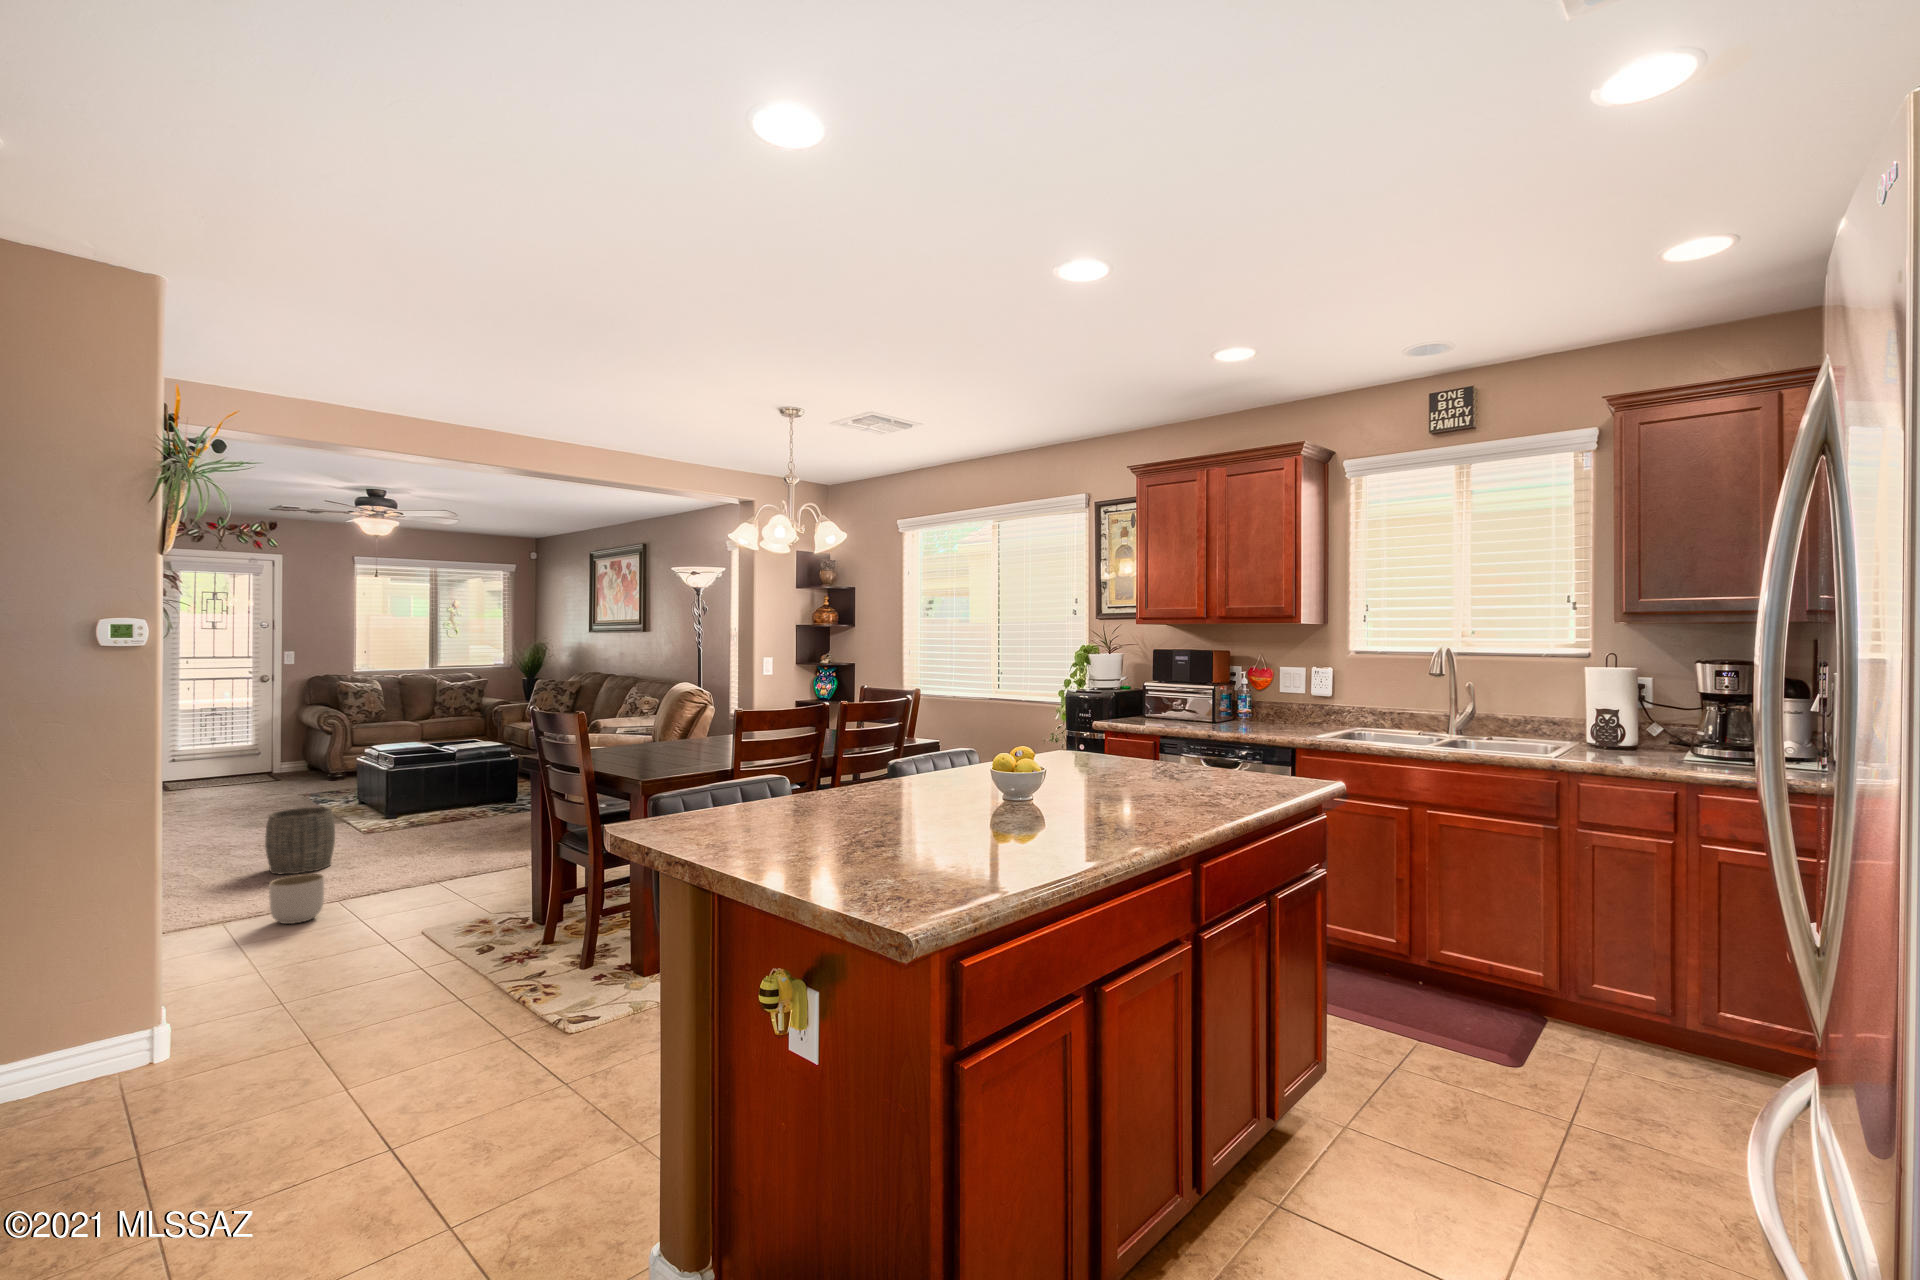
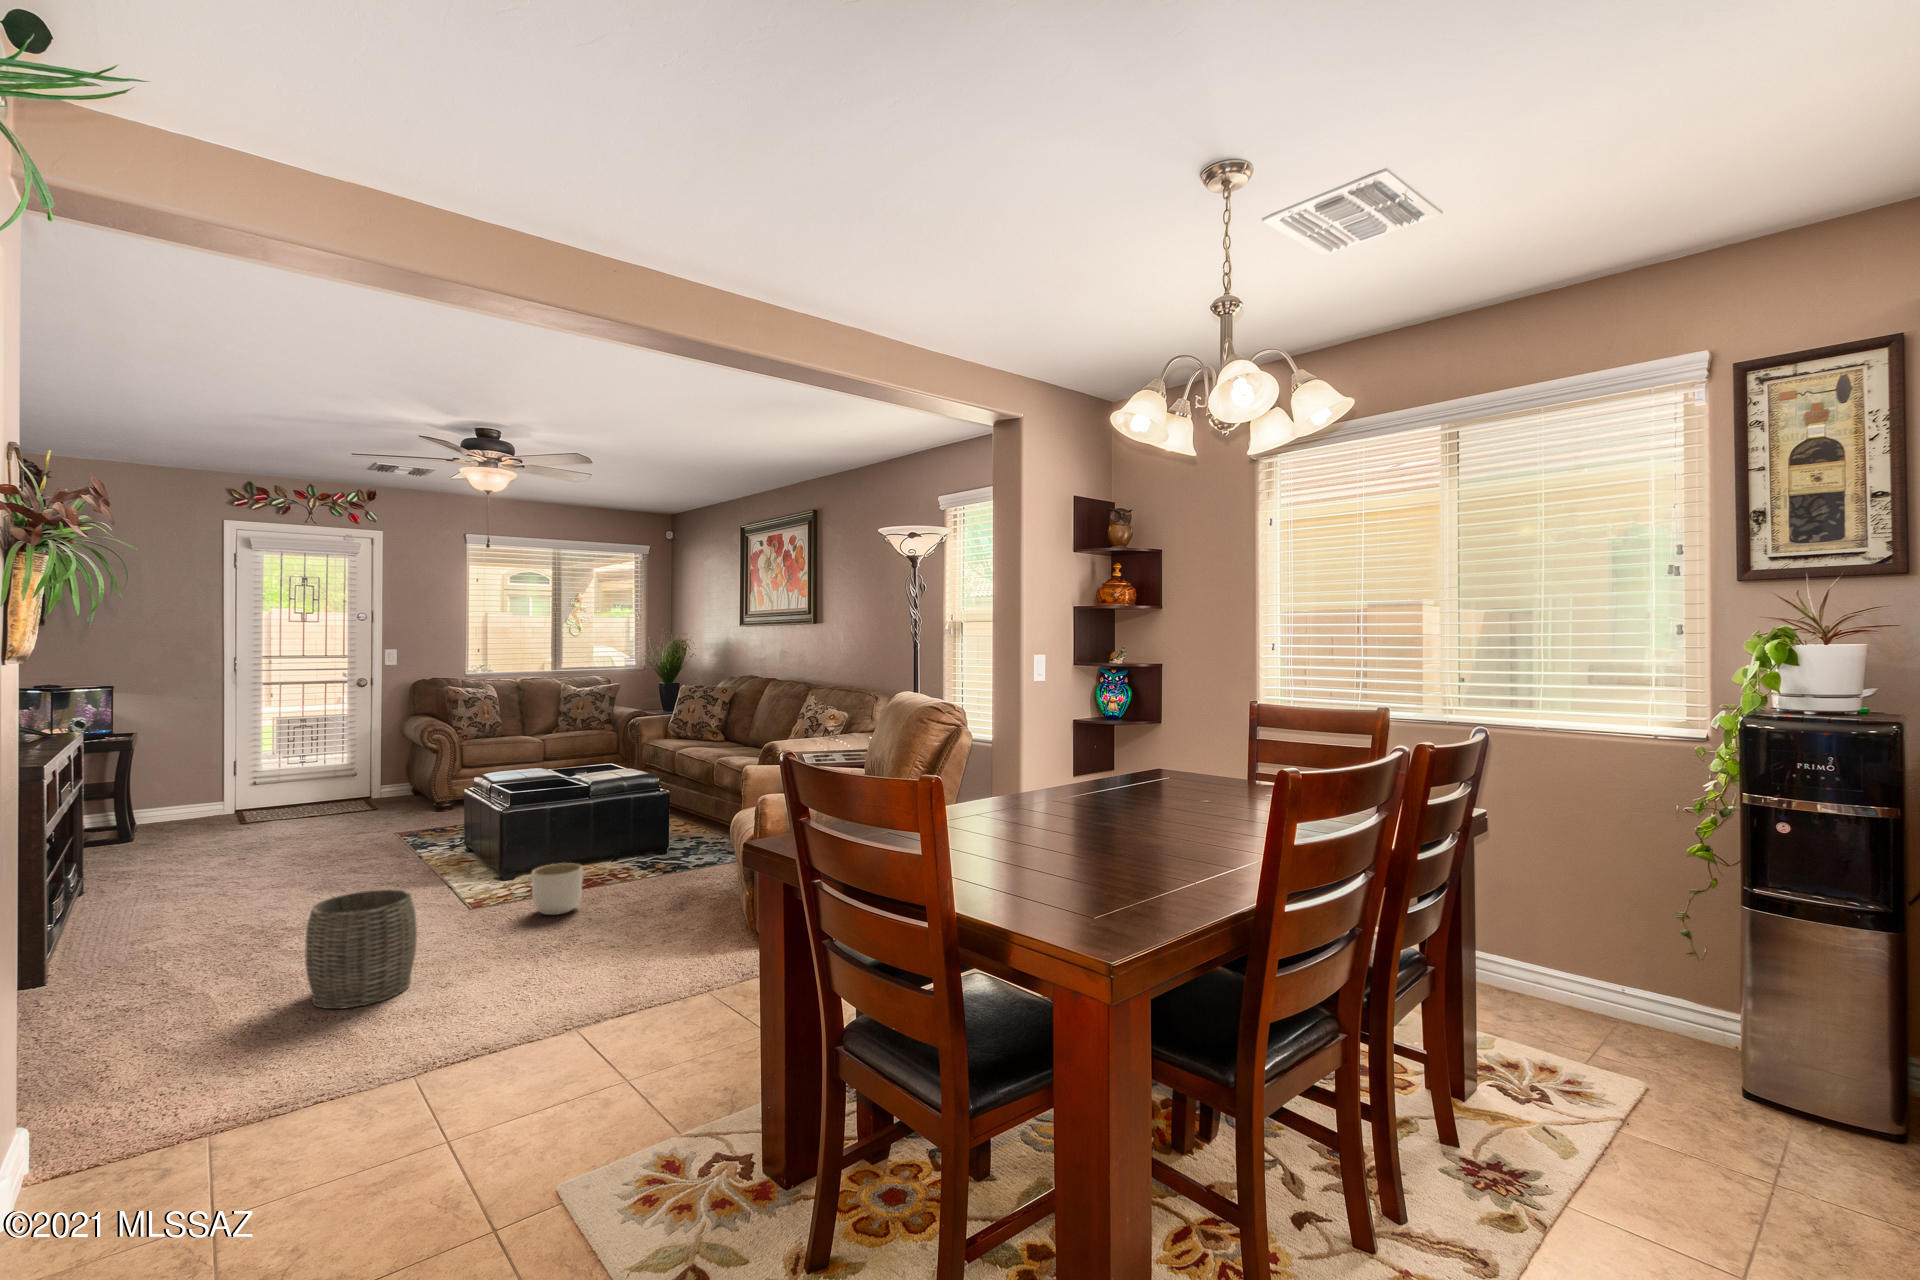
planter: present [269,874,324,924] -> present [532,863,583,915]

